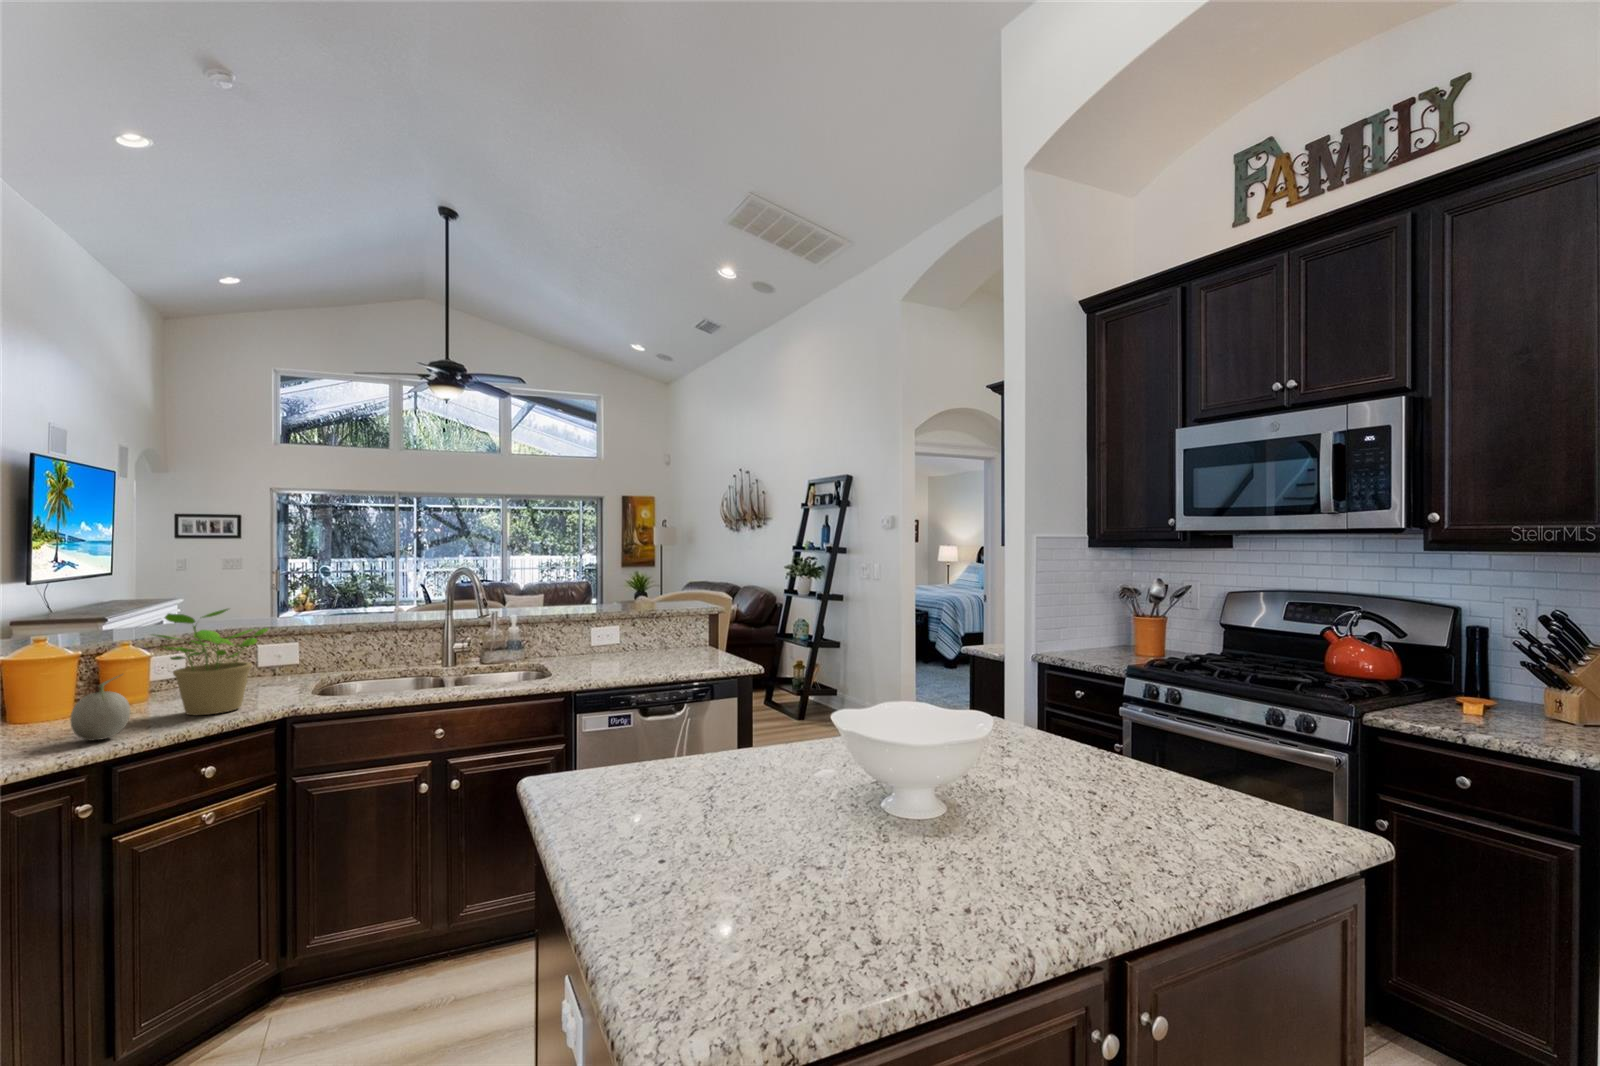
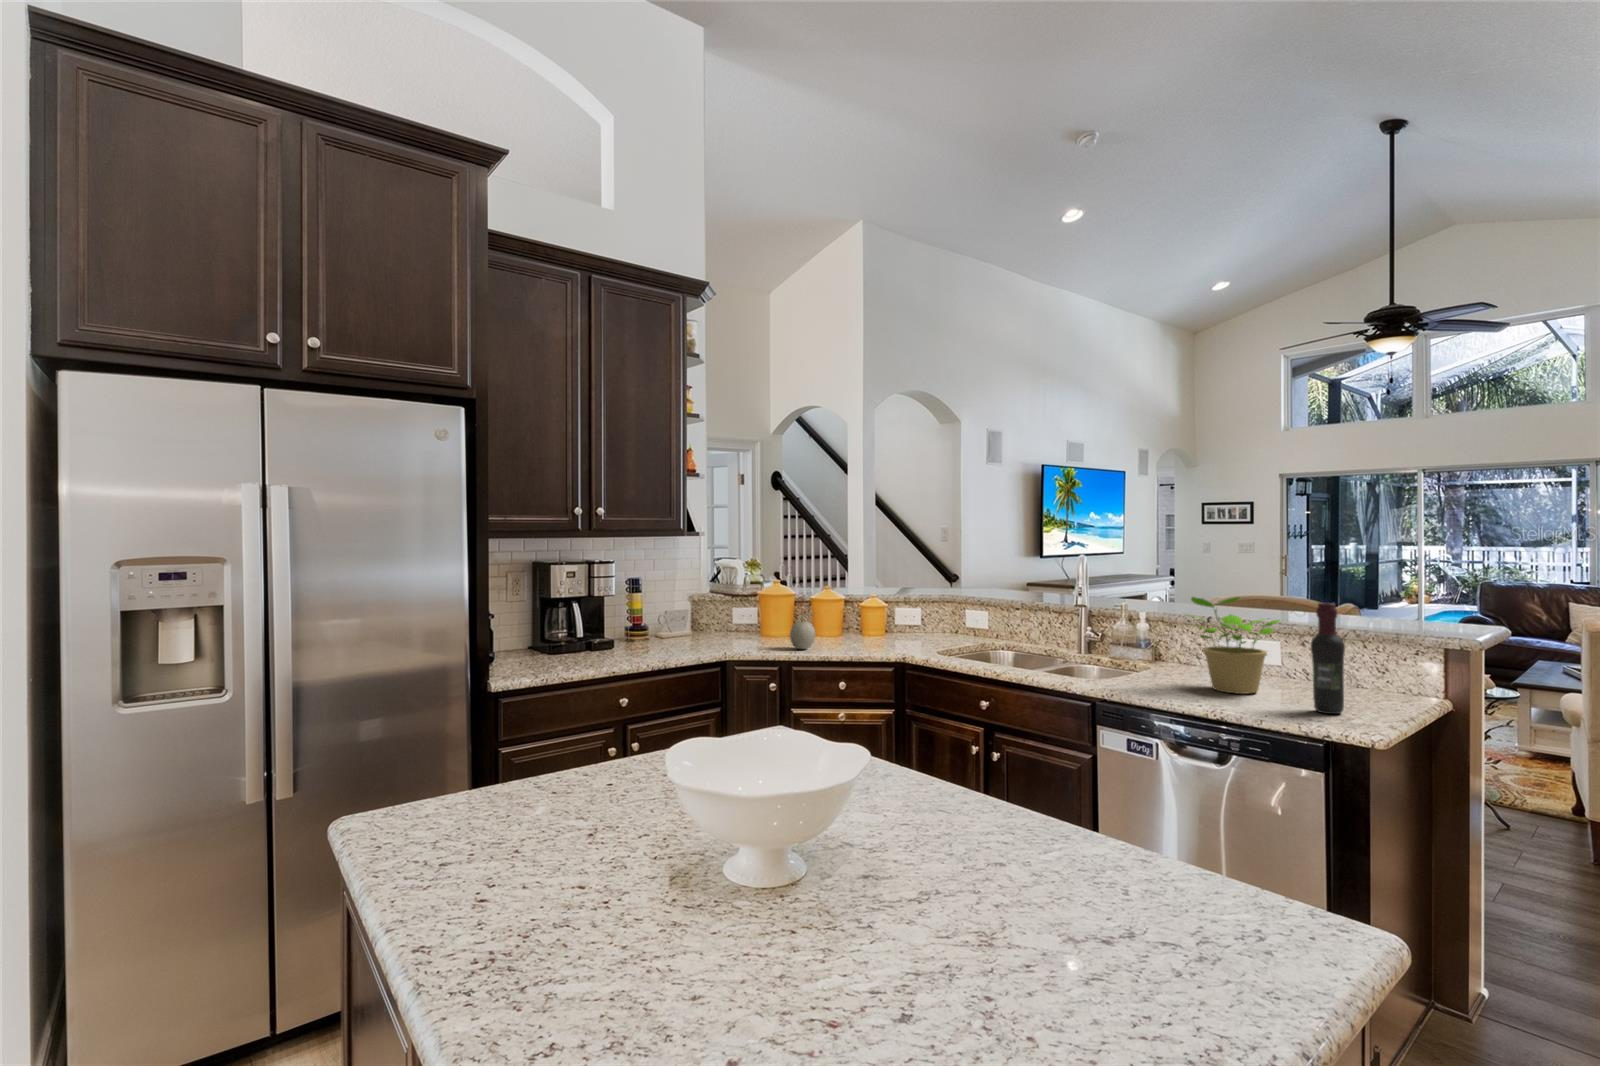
wine bottle: none [699,590,718,663] -> present [1311,603,1345,714]
potted plant: present [153,609,268,715] -> present [1191,597,1279,694]

